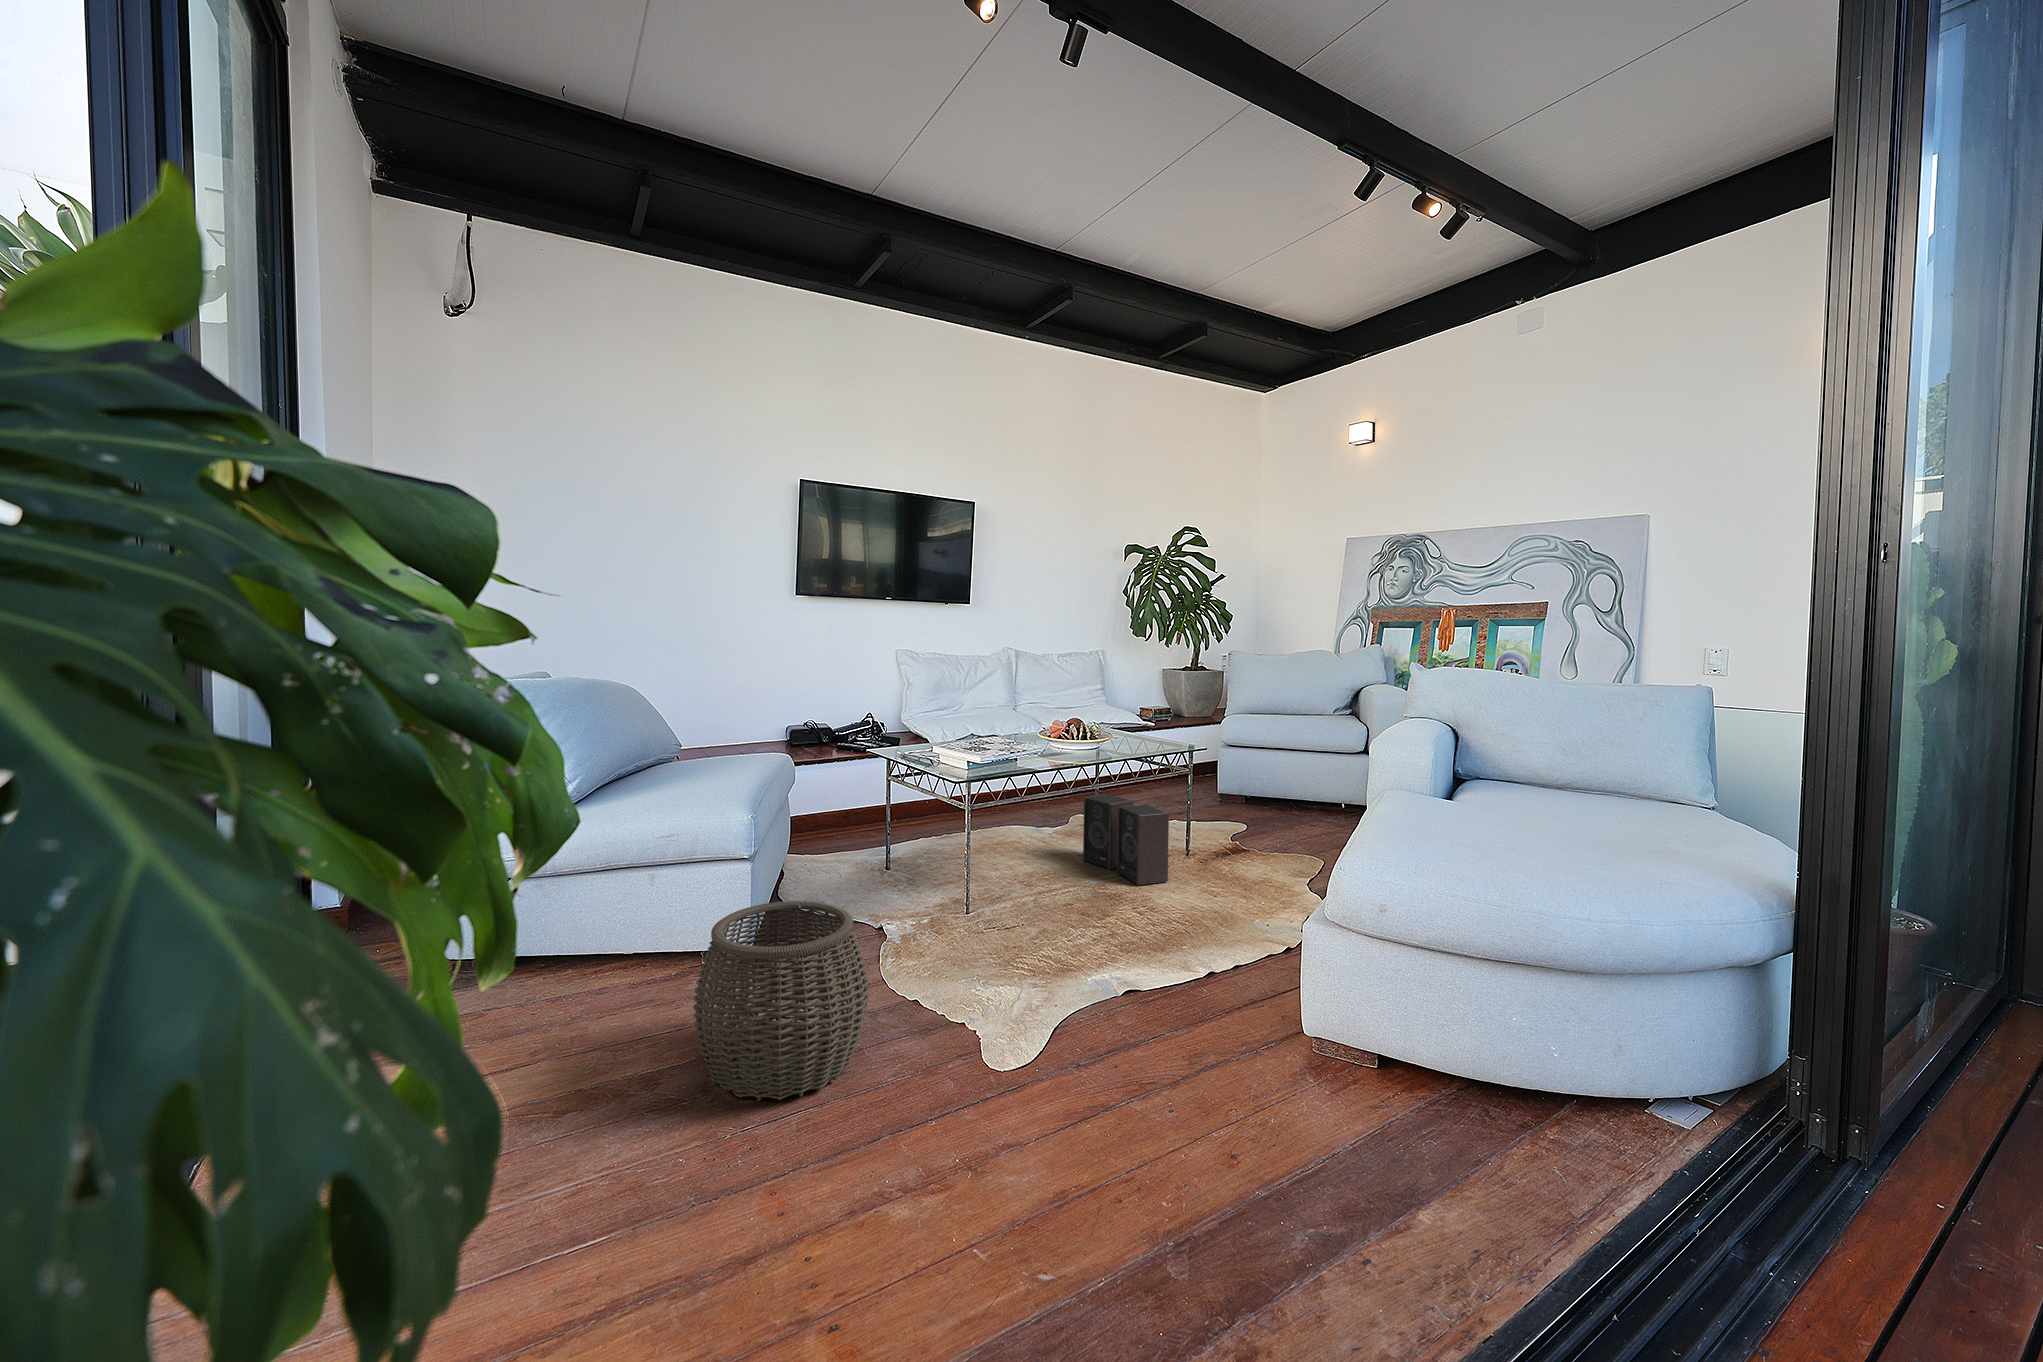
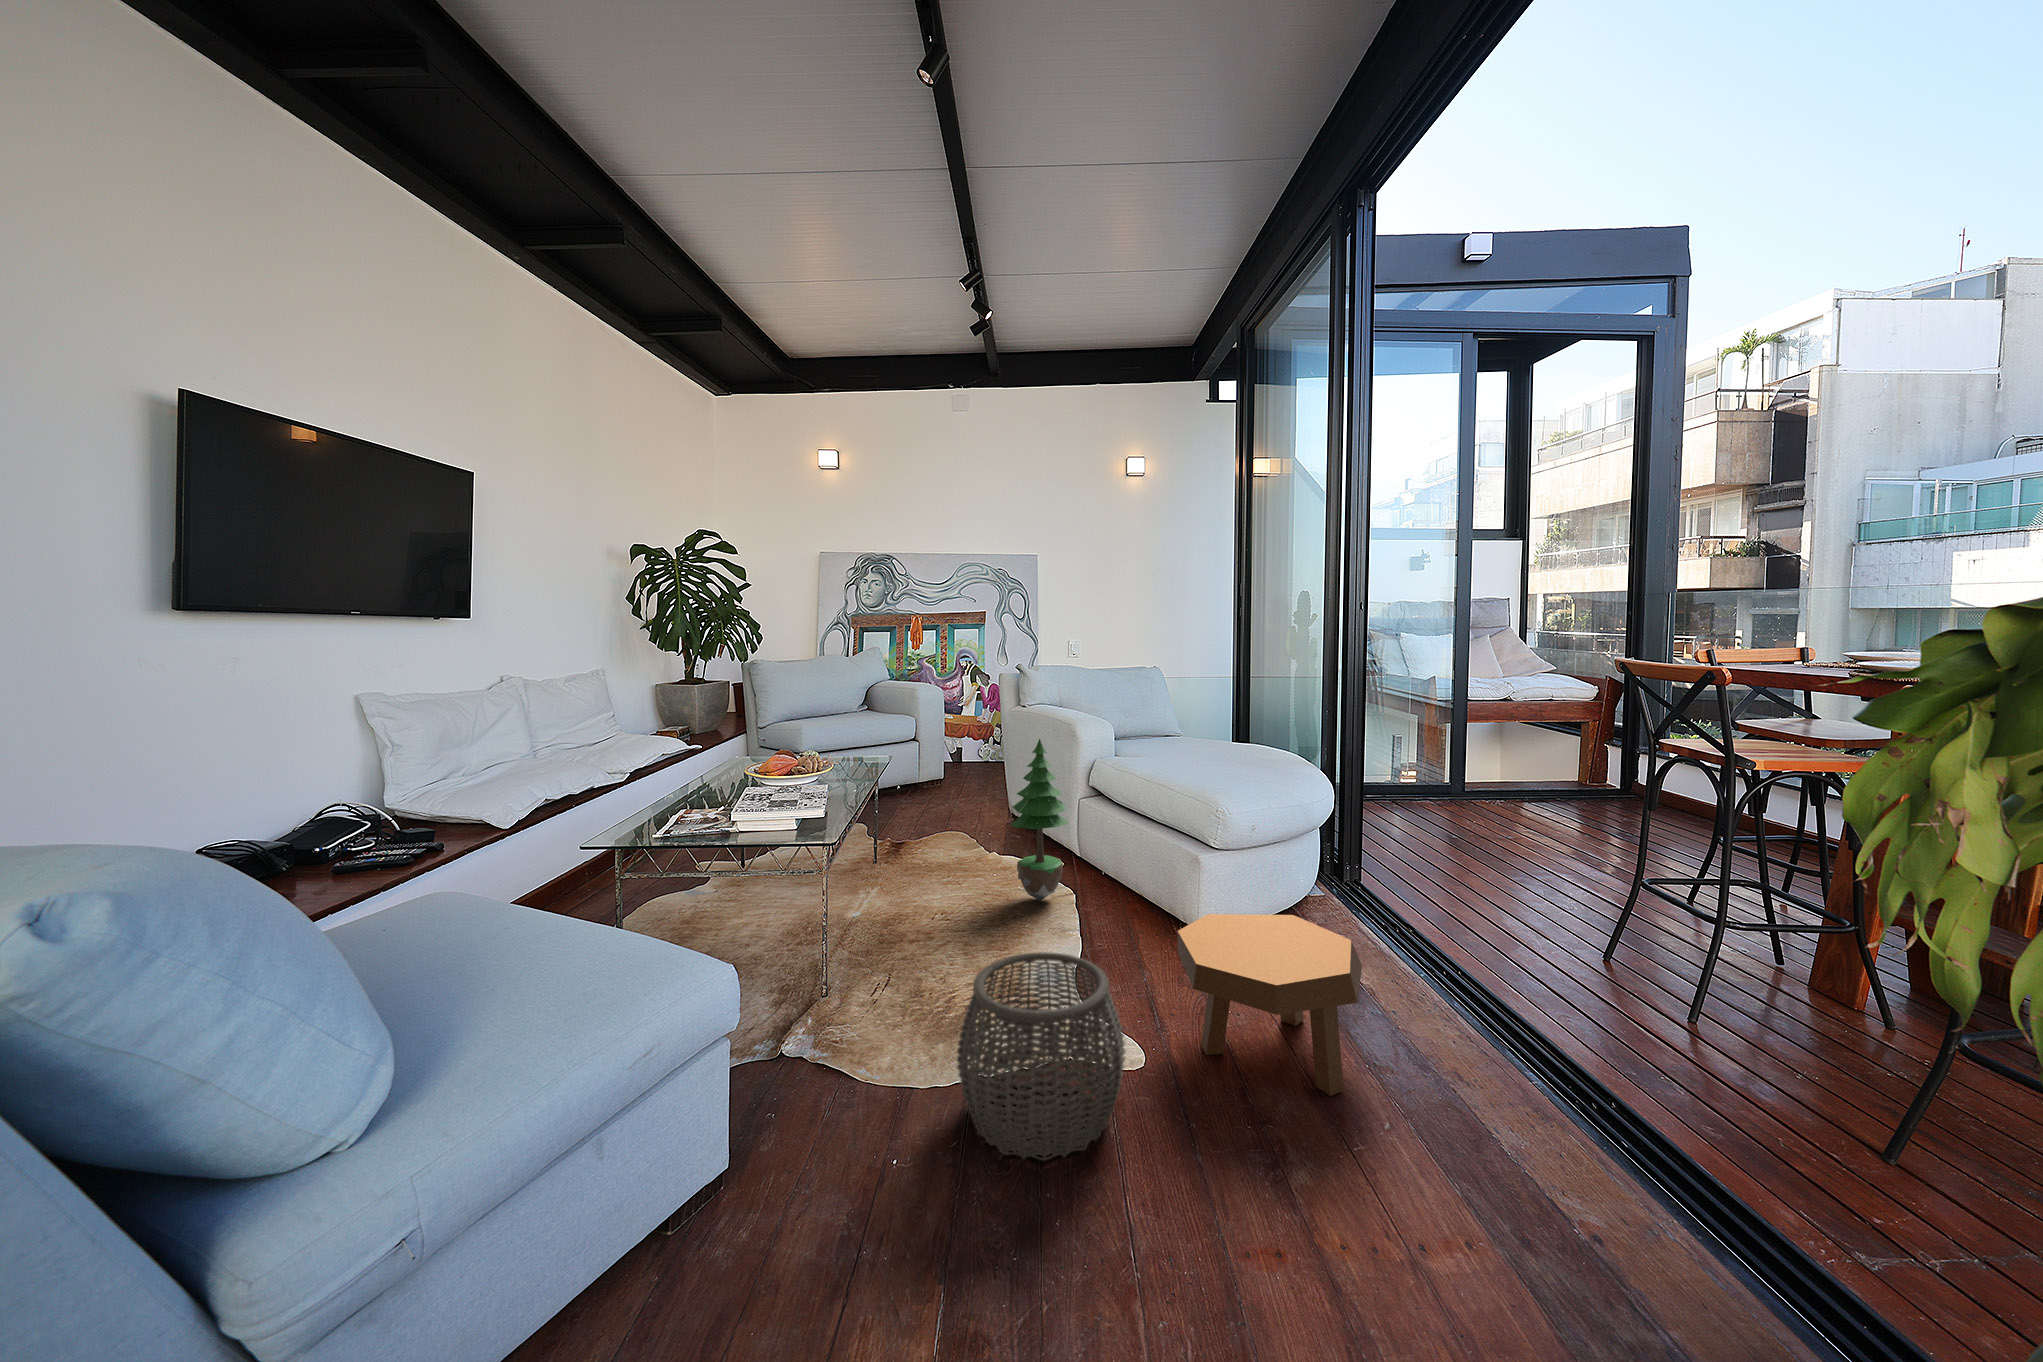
potted tree: none [1167,736,1244,944] -> present [1010,739,1068,900]
speaker: present [1083,794,1169,885] -> none [830,812,927,884]
footstool: none [900,969,1180,1275] -> present [1177,914,1362,1096]

